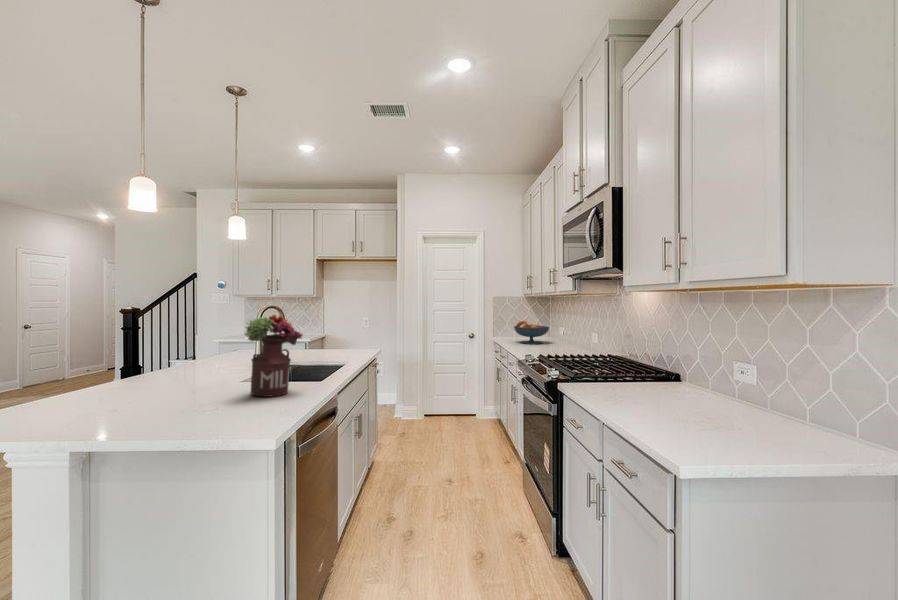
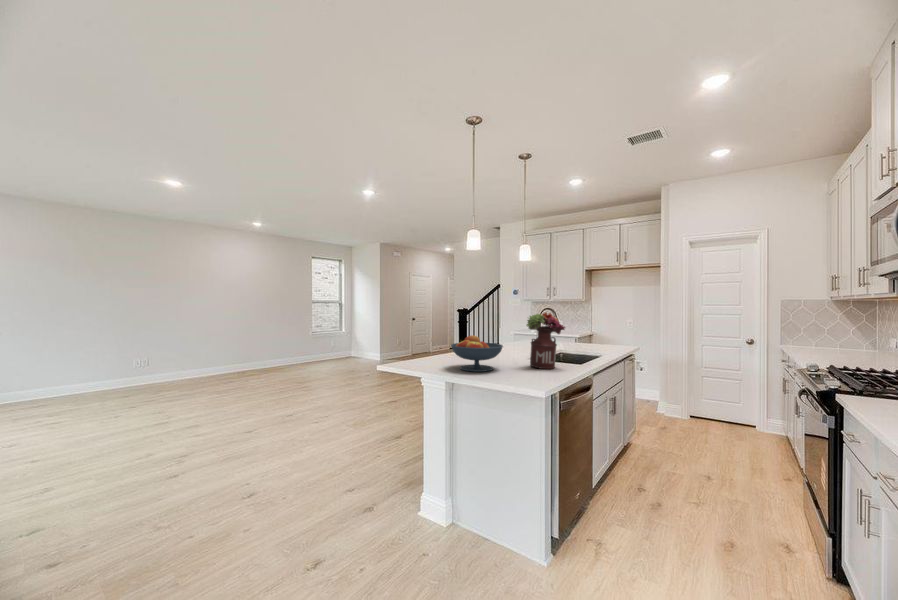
fruit bowl: present [514,321,549,344] -> present [451,336,503,372]

